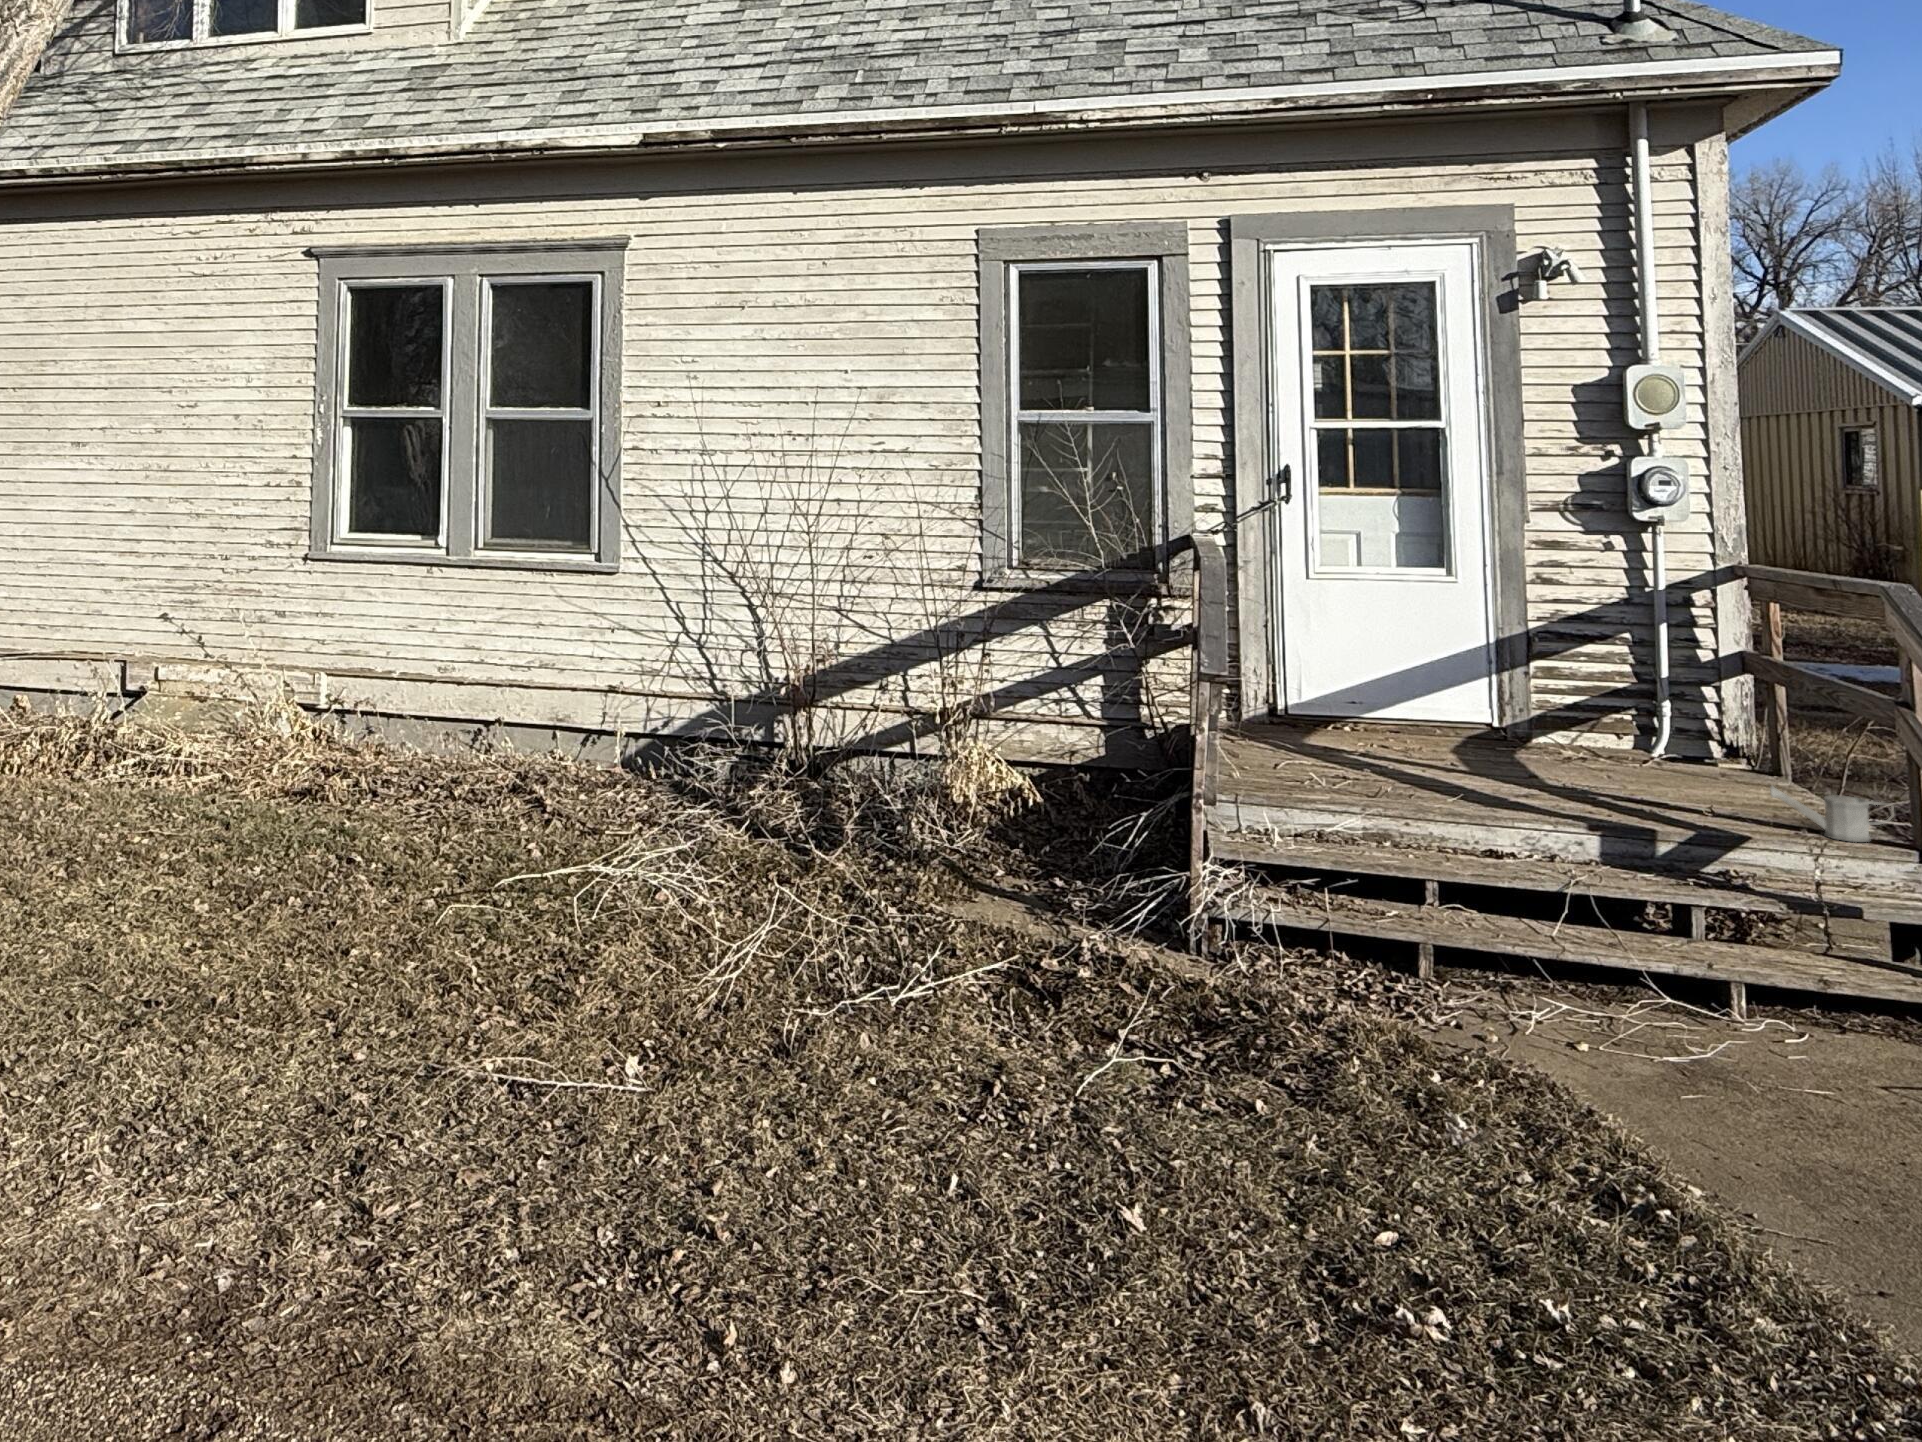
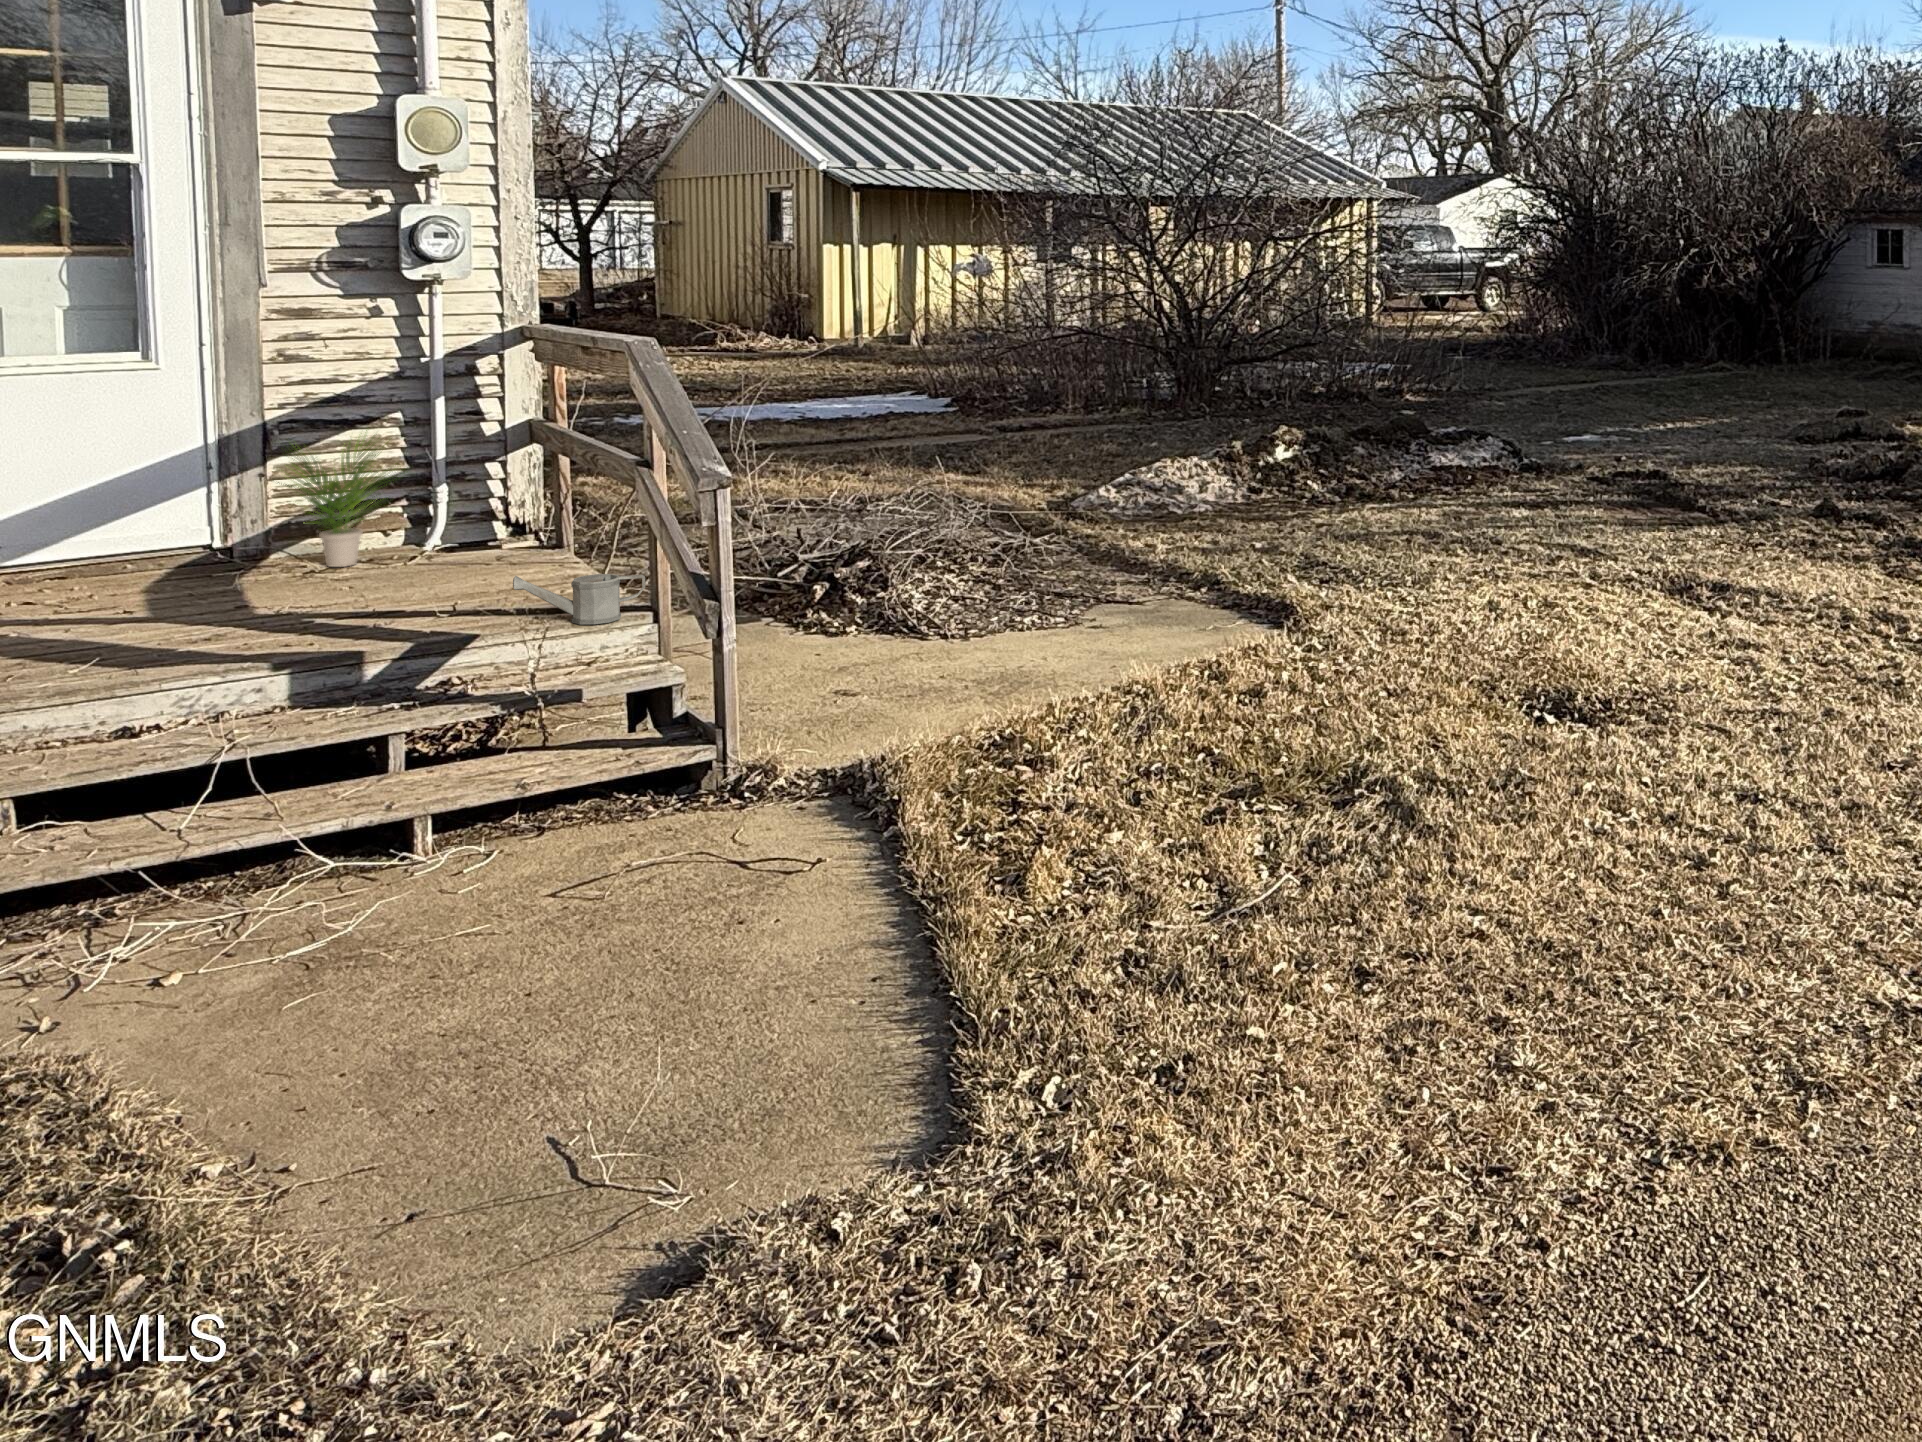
potted plant: none [1534,645,1648,760] -> present [278,430,397,567]

